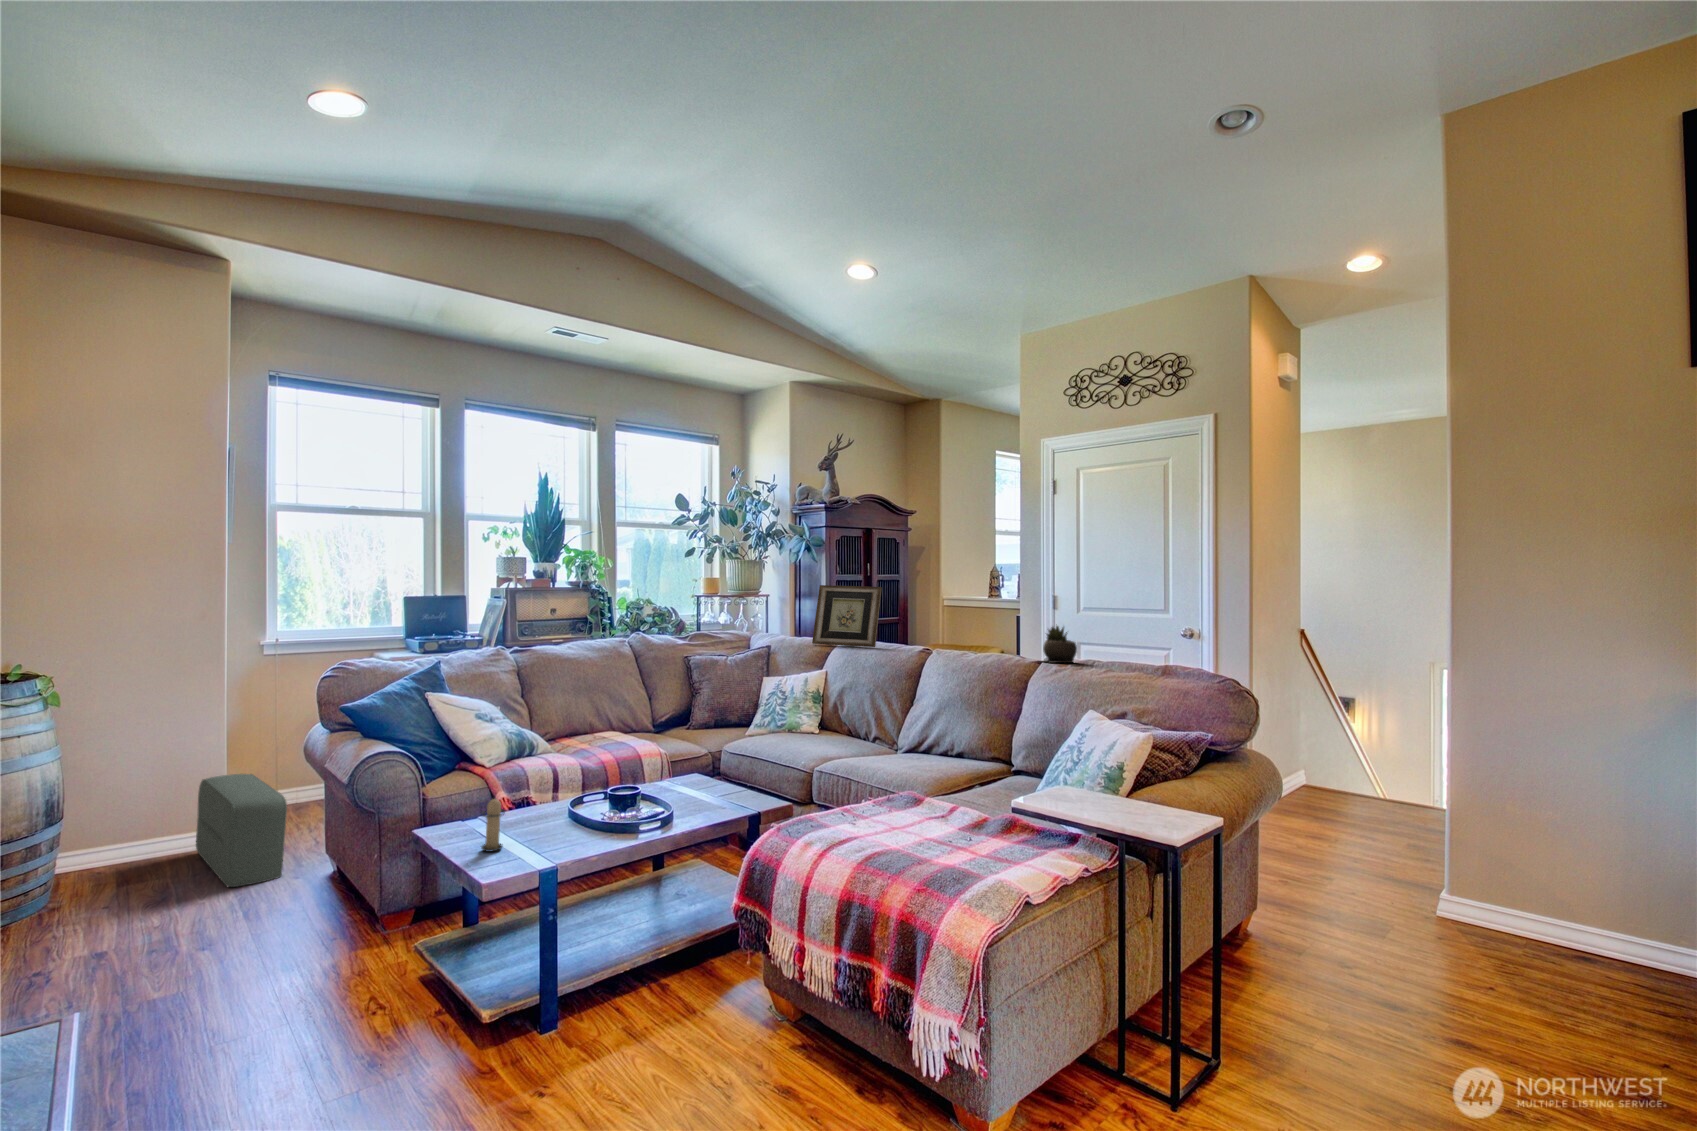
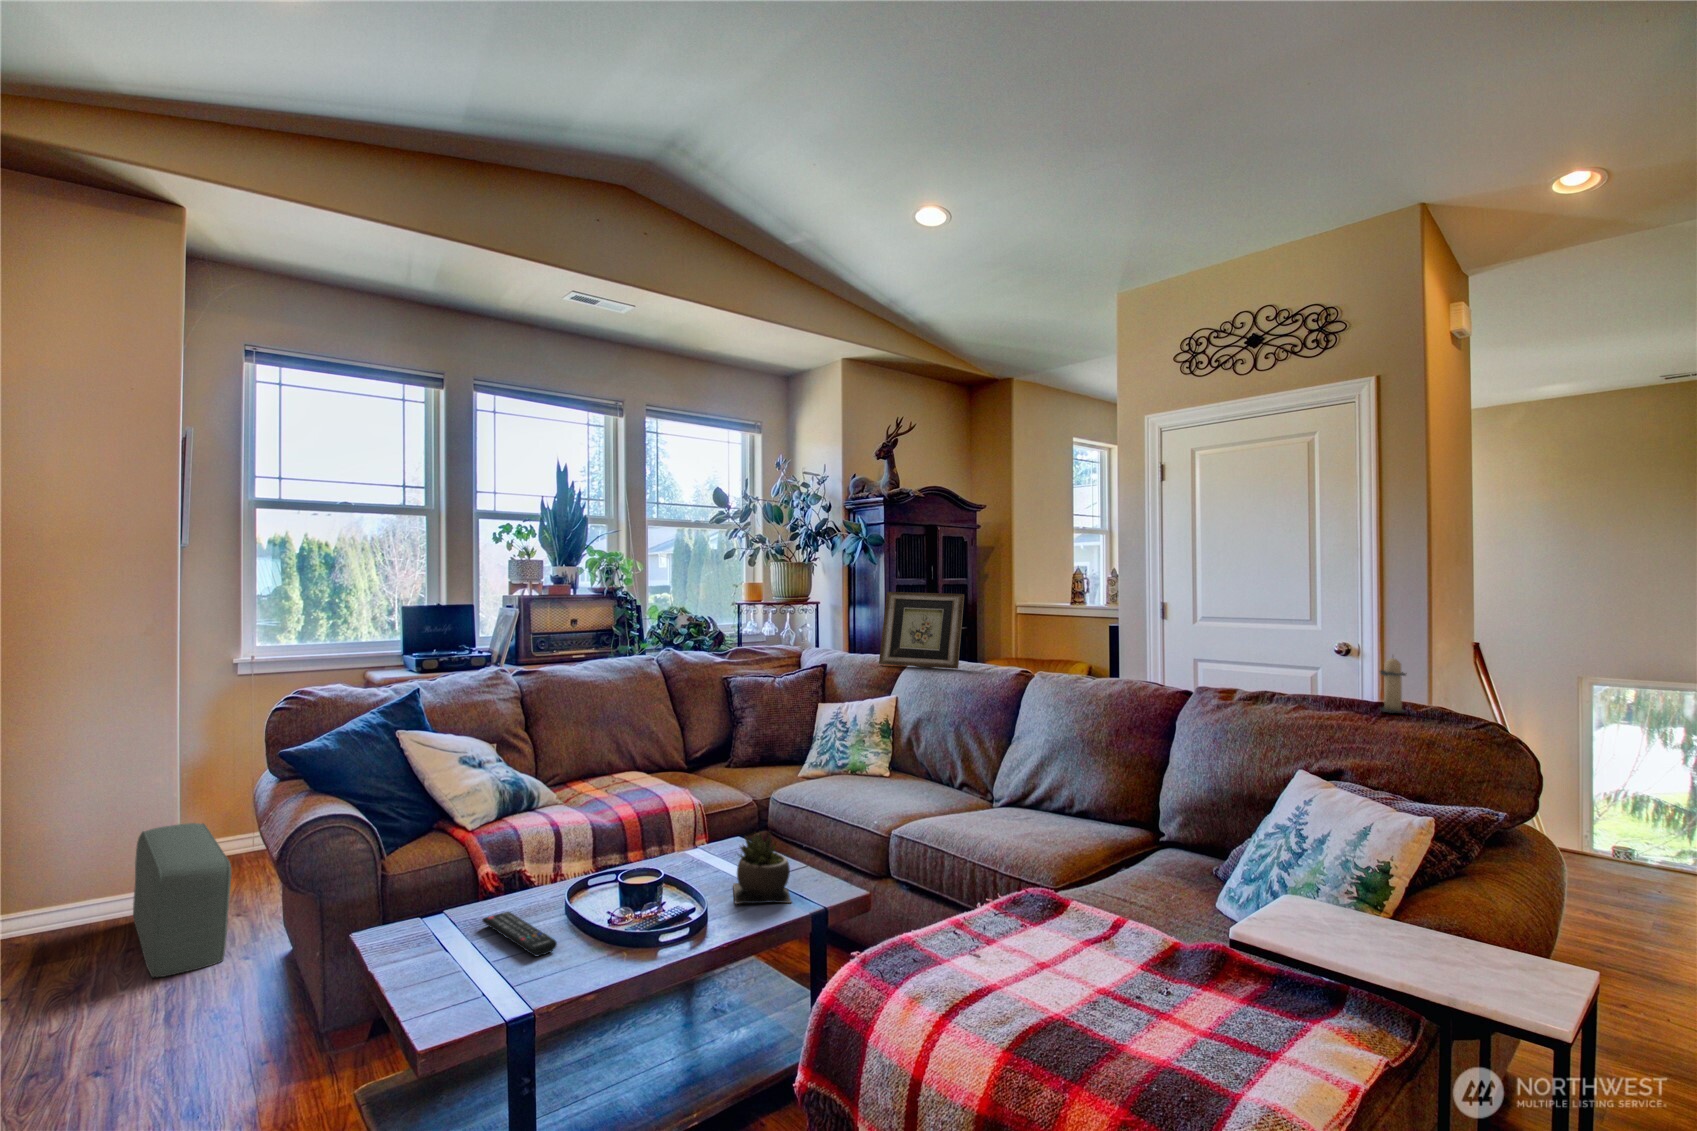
succulent plant: present [1043,626,1077,663] -> present [733,833,791,904]
candle: present [481,799,505,851] -> present [1380,658,1407,713]
remote control: none [509,812,566,835] -> present [482,912,557,956]

